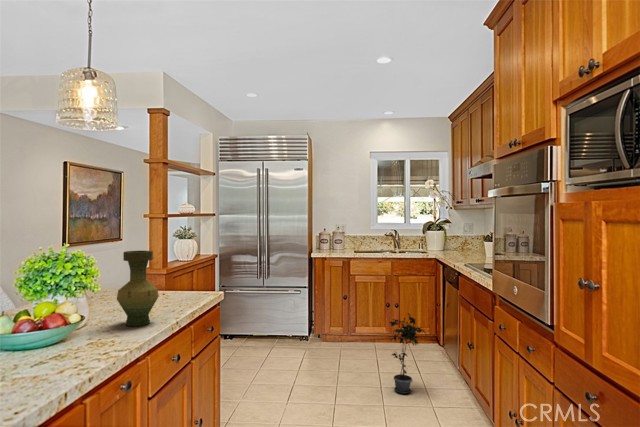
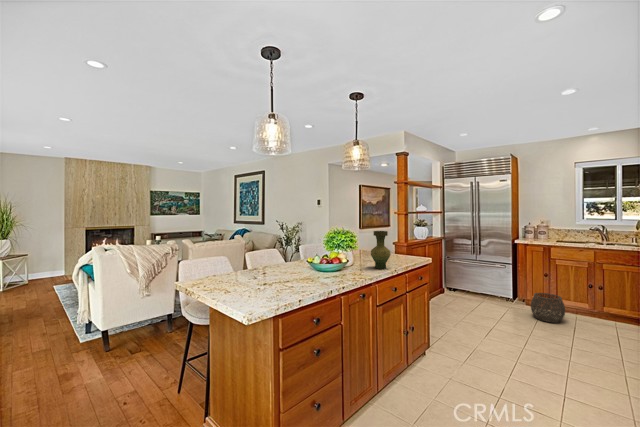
potted plant: present [389,313,427,394] -> none [577,293,617,357]
woven basket: none [332,321,368,359] -> present [531,293,565,323]

